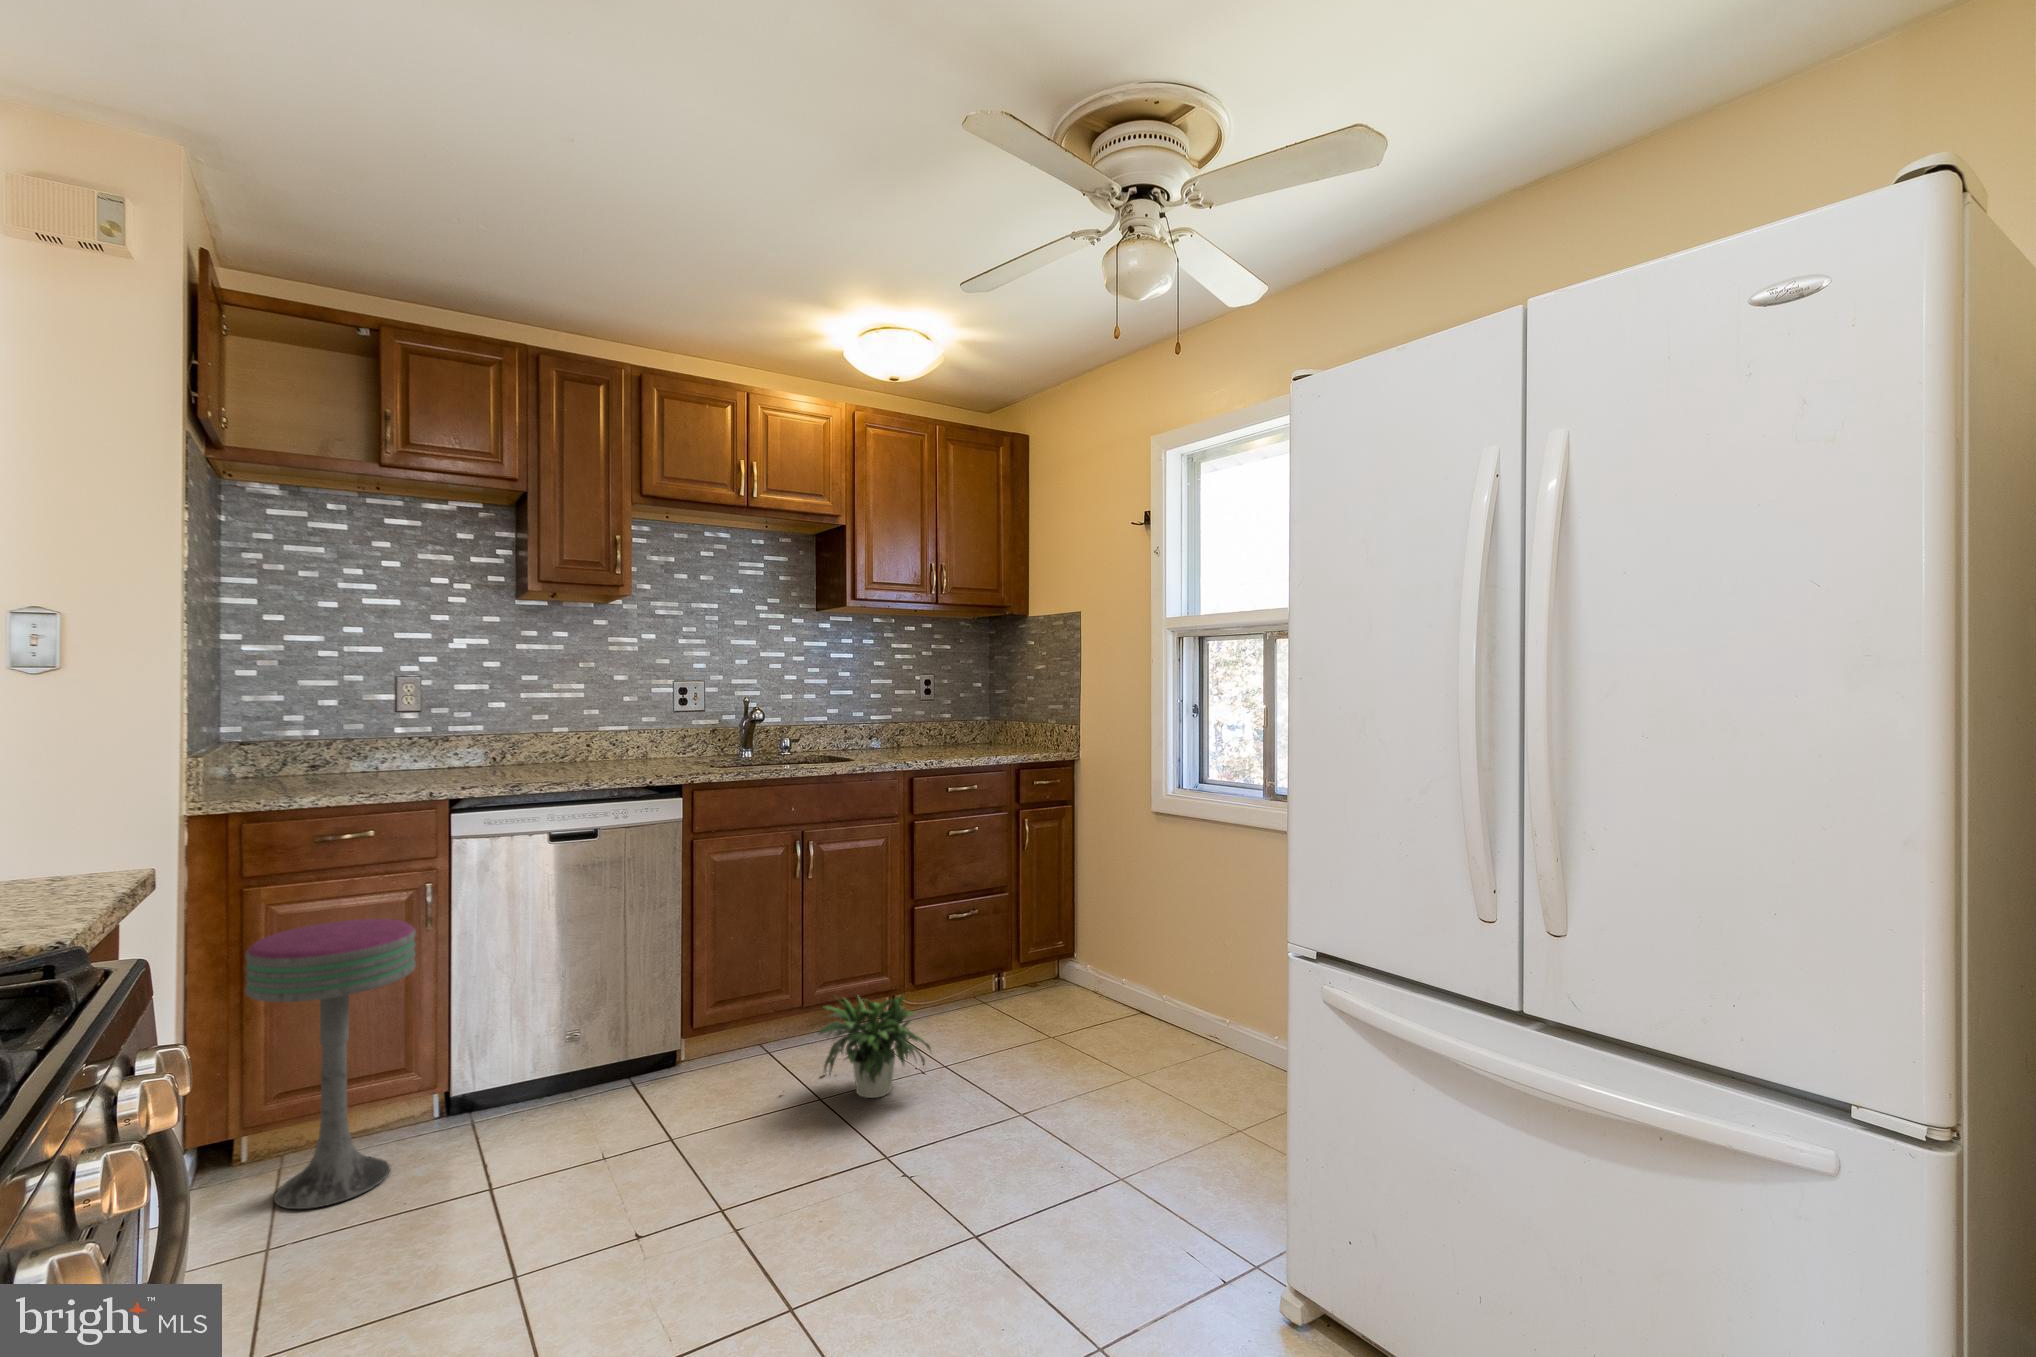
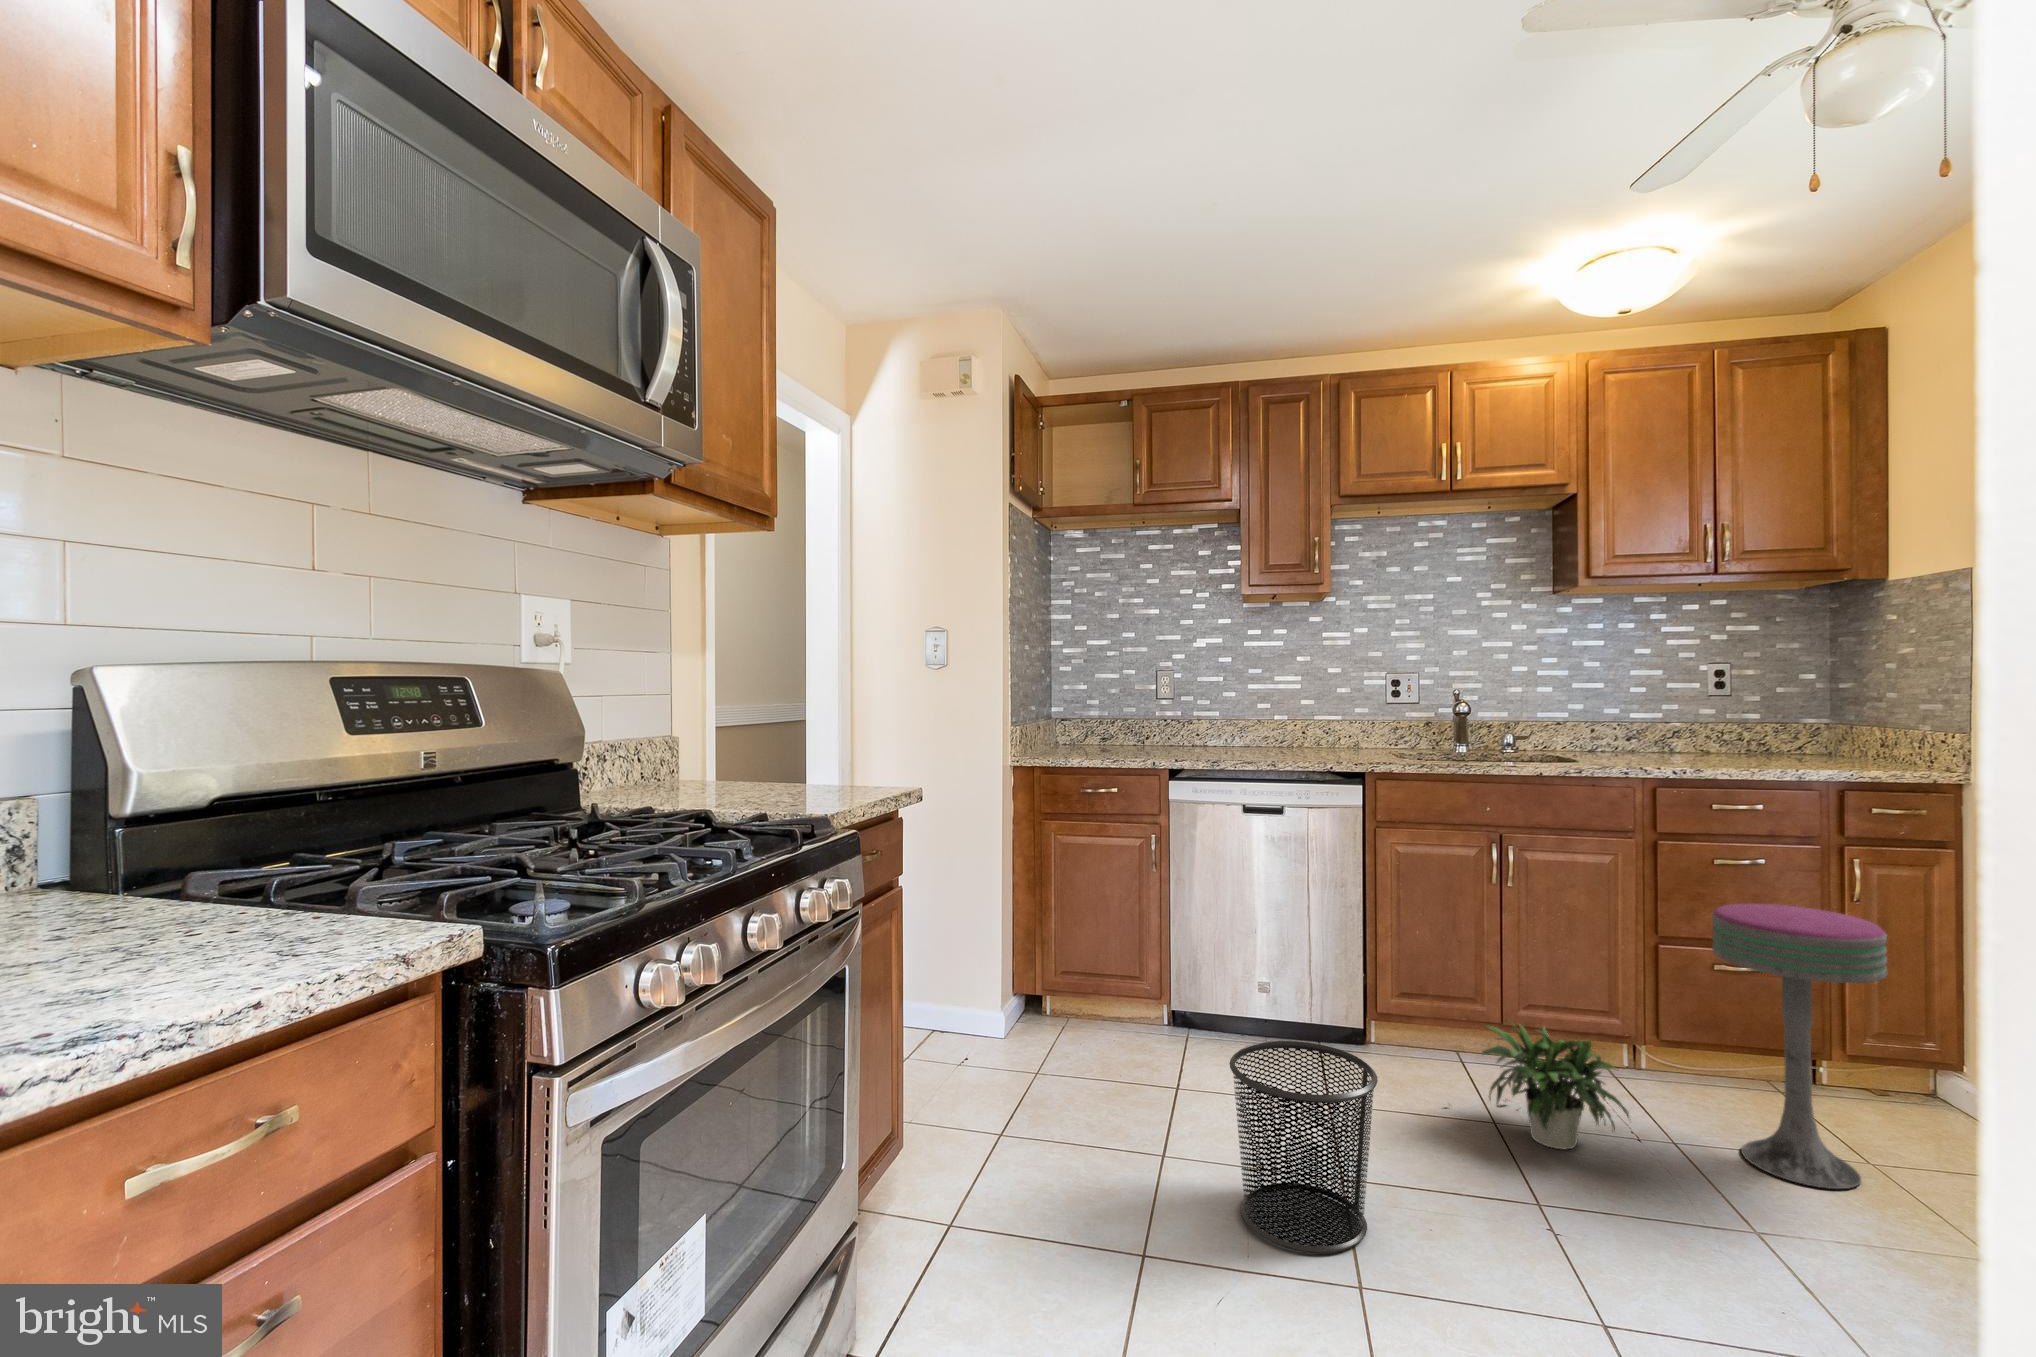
bar stool: present [245,919,416,1209] -> present [1712,903,1888,1189]
waste bin: none [636,1070,793,1297] -> present [1229,1041,1378,1253]

